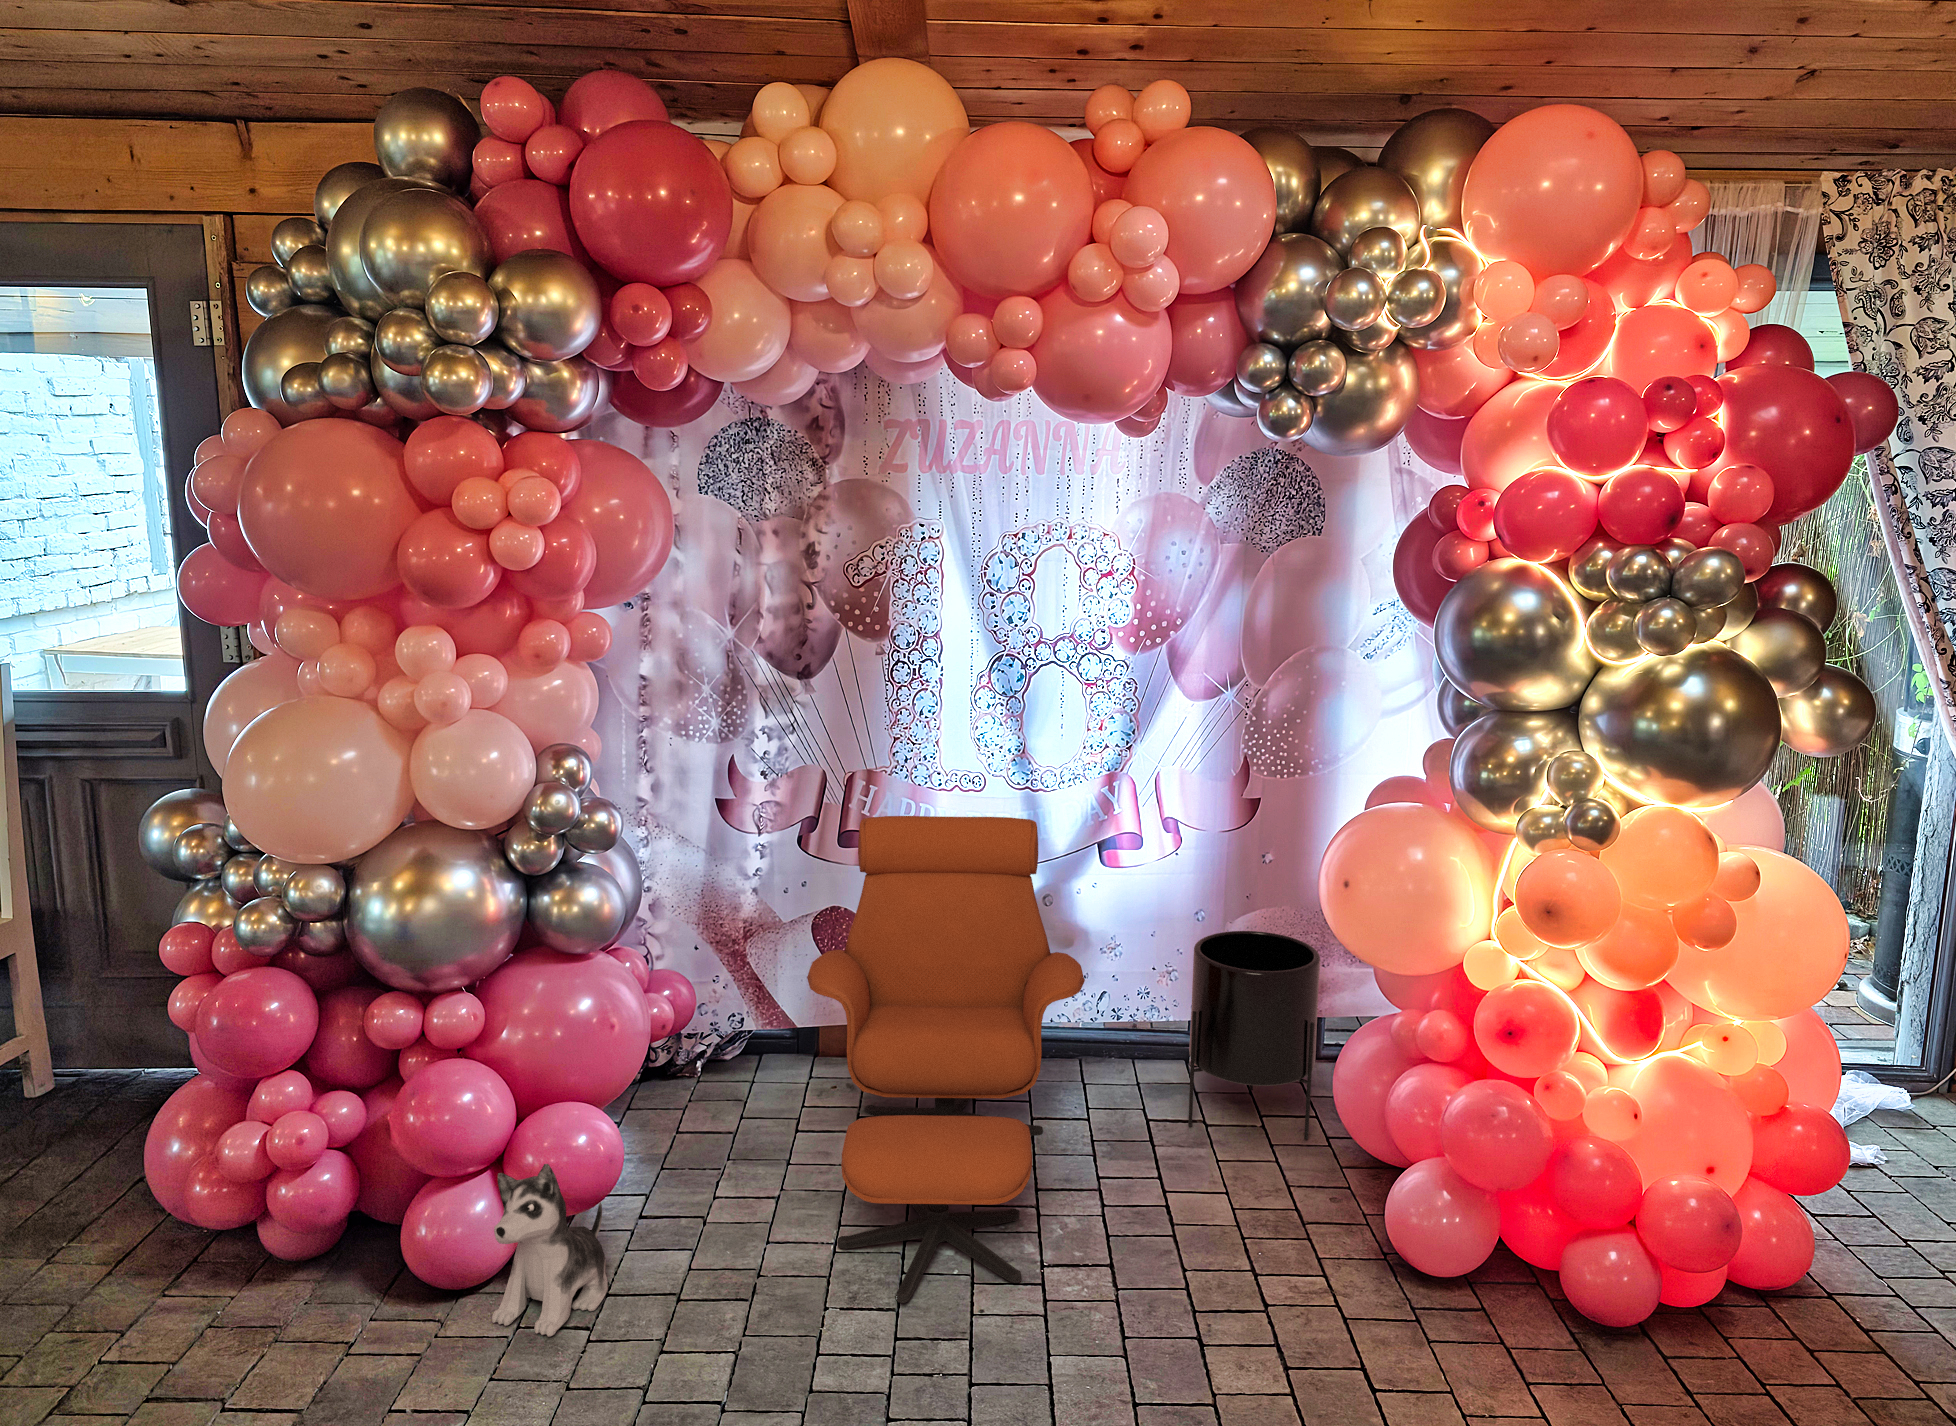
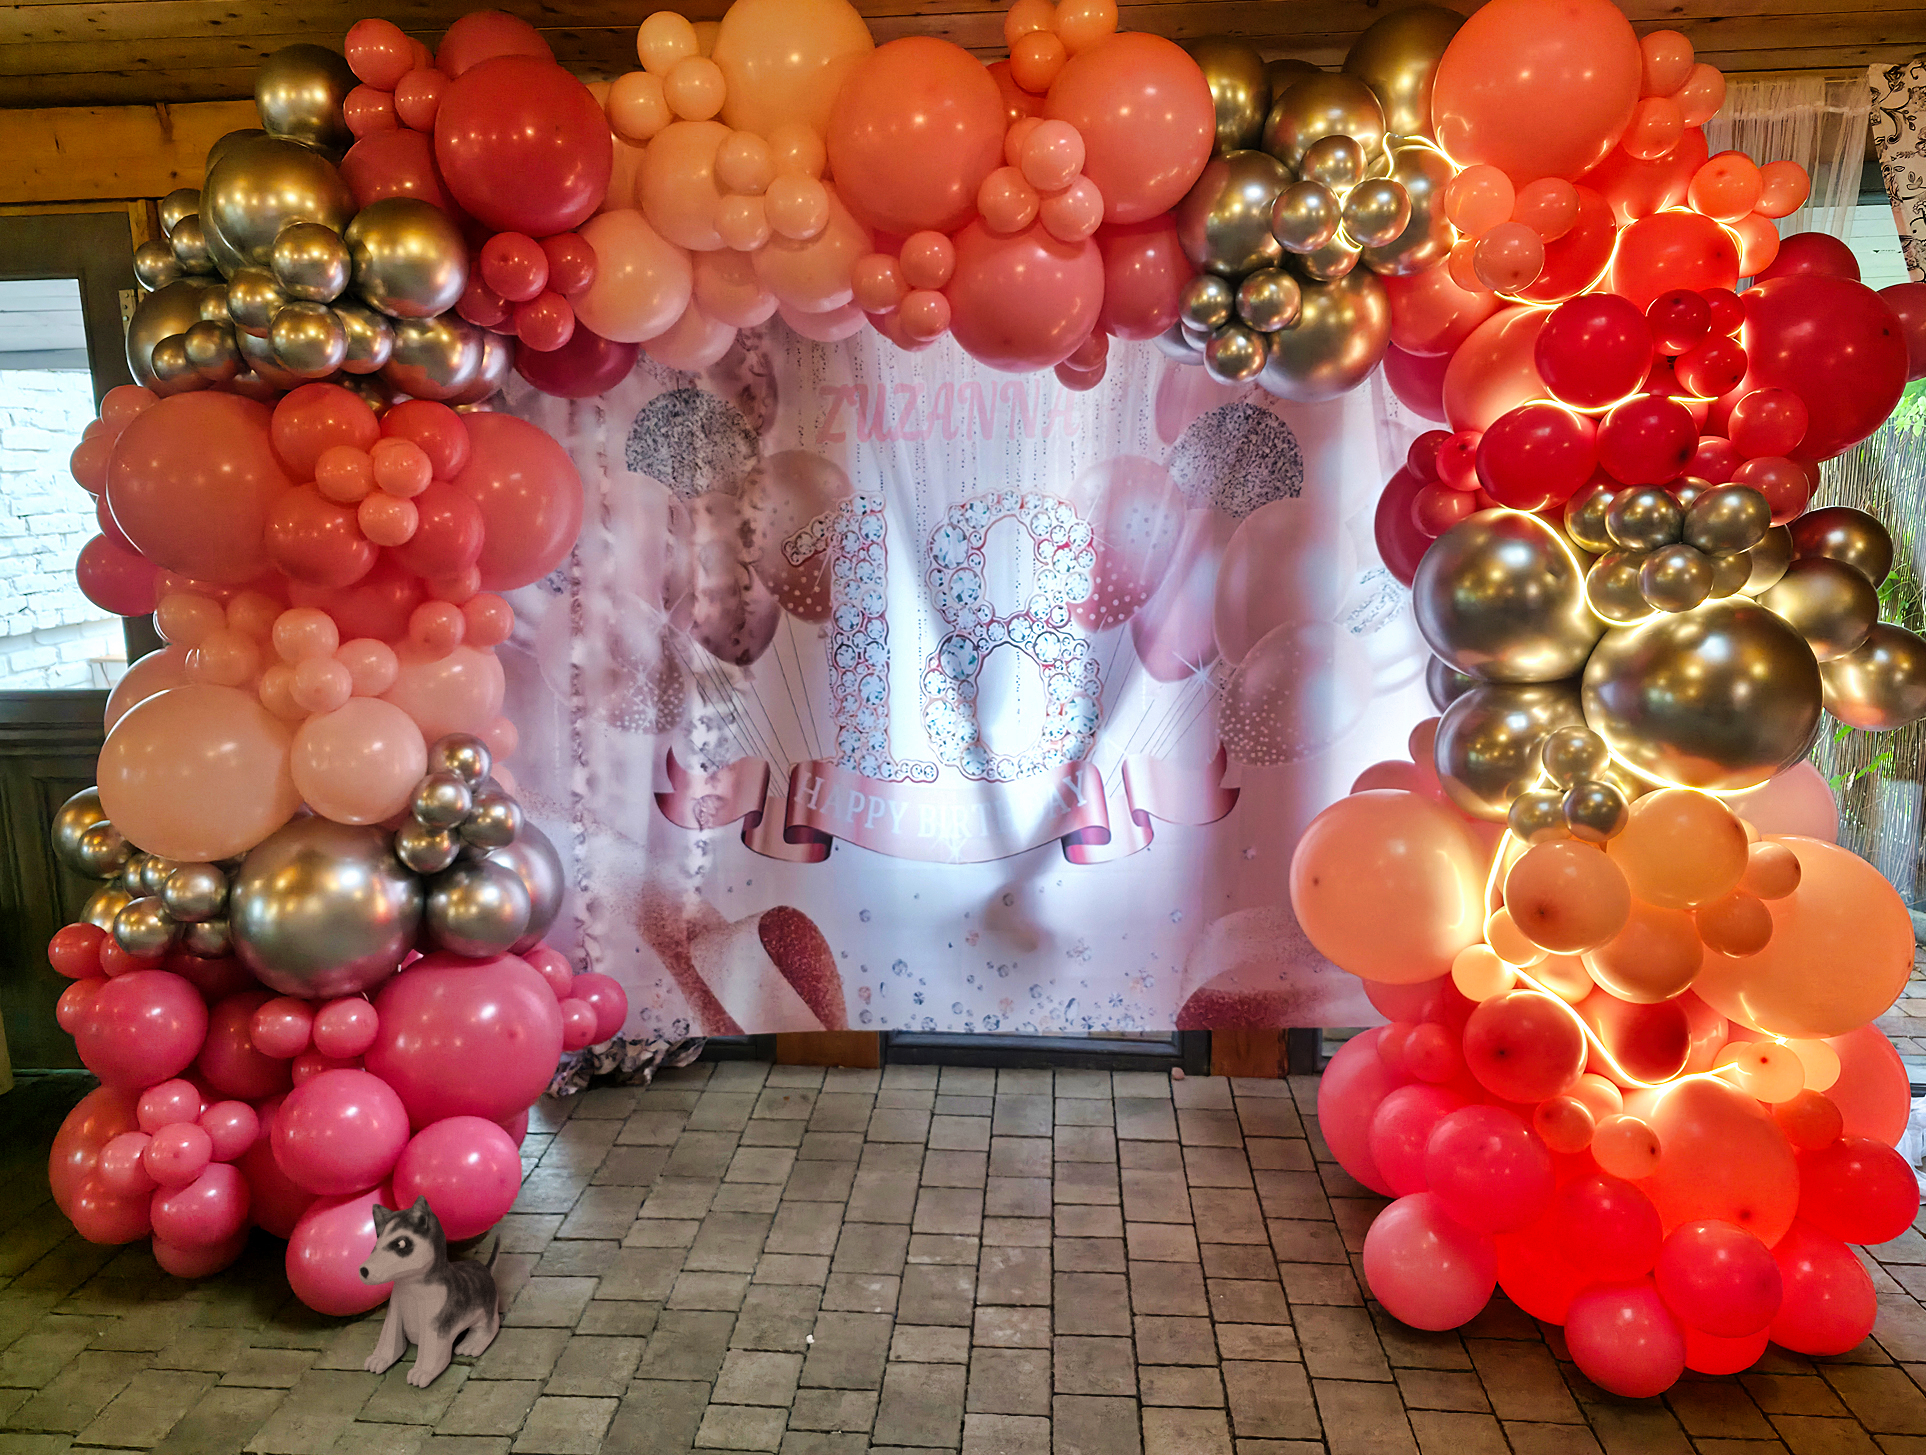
lounge chair: present [807,816,1085,1303] -> none [745,810,1043,1351]
planter: present [1188,931,1320,1140] -> none [1160,931,1300,1159]

